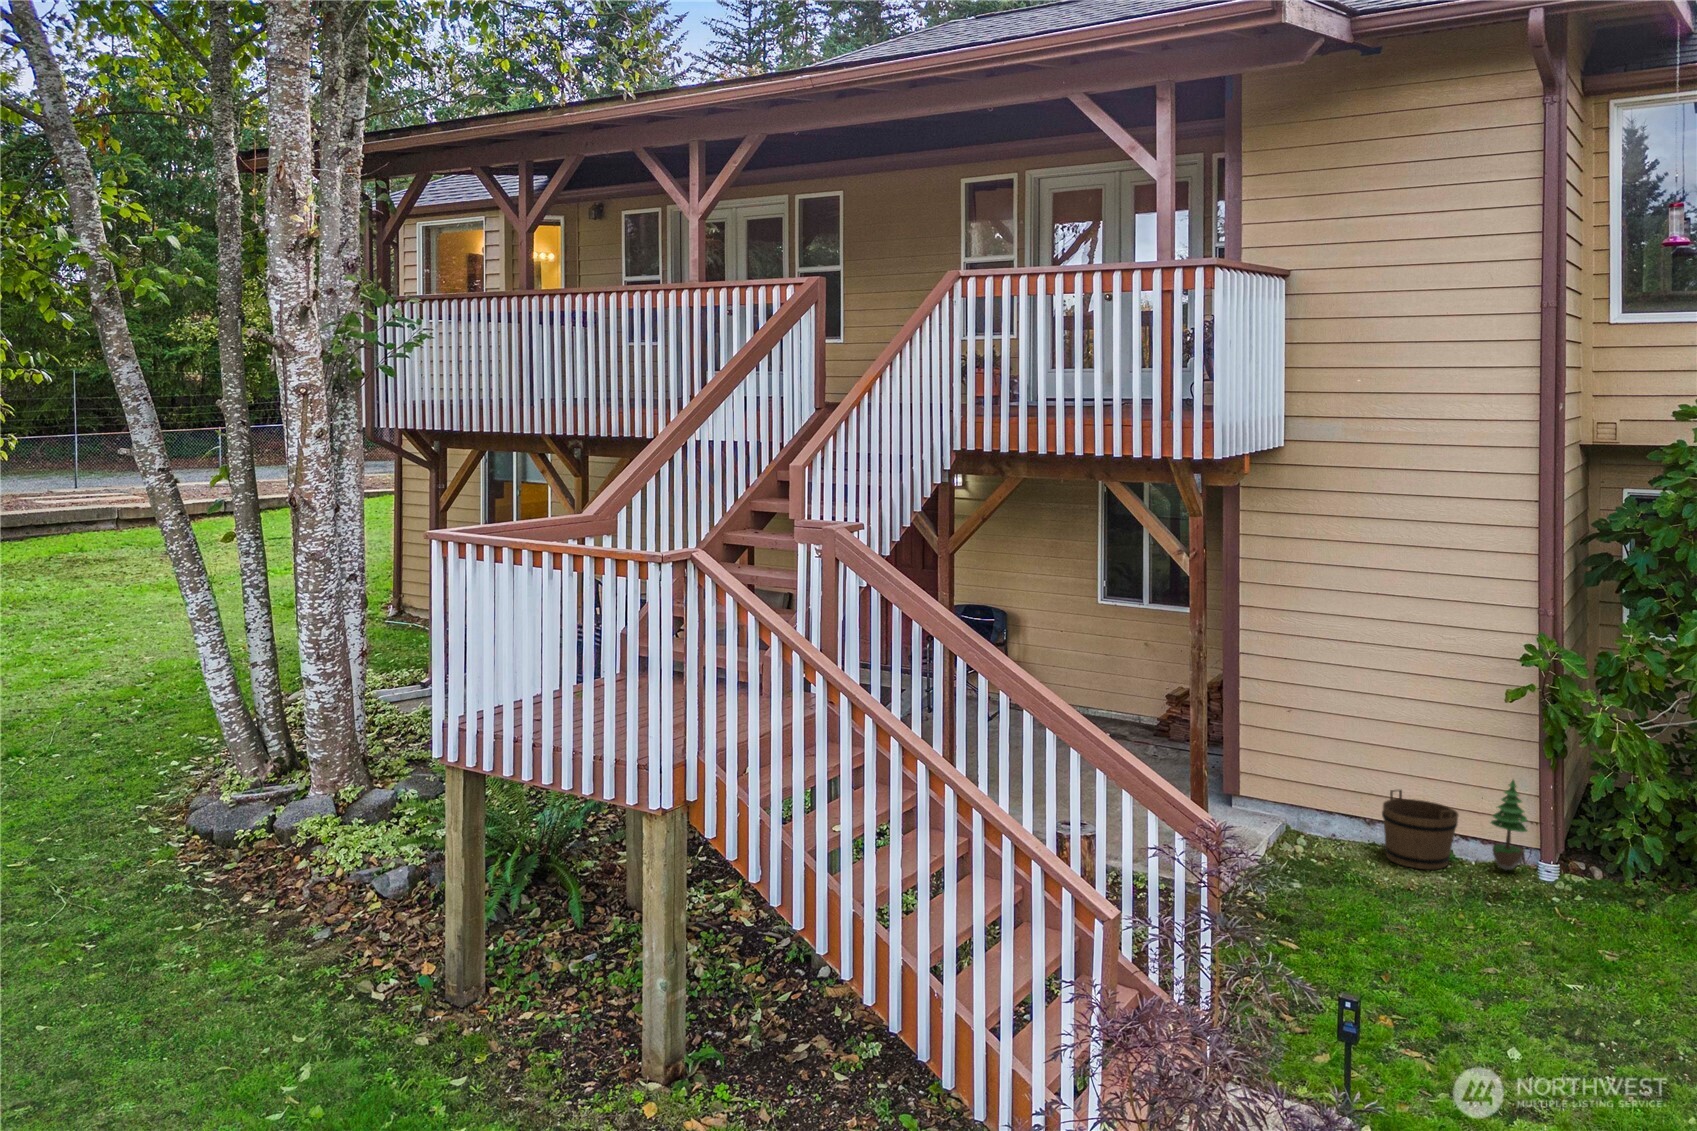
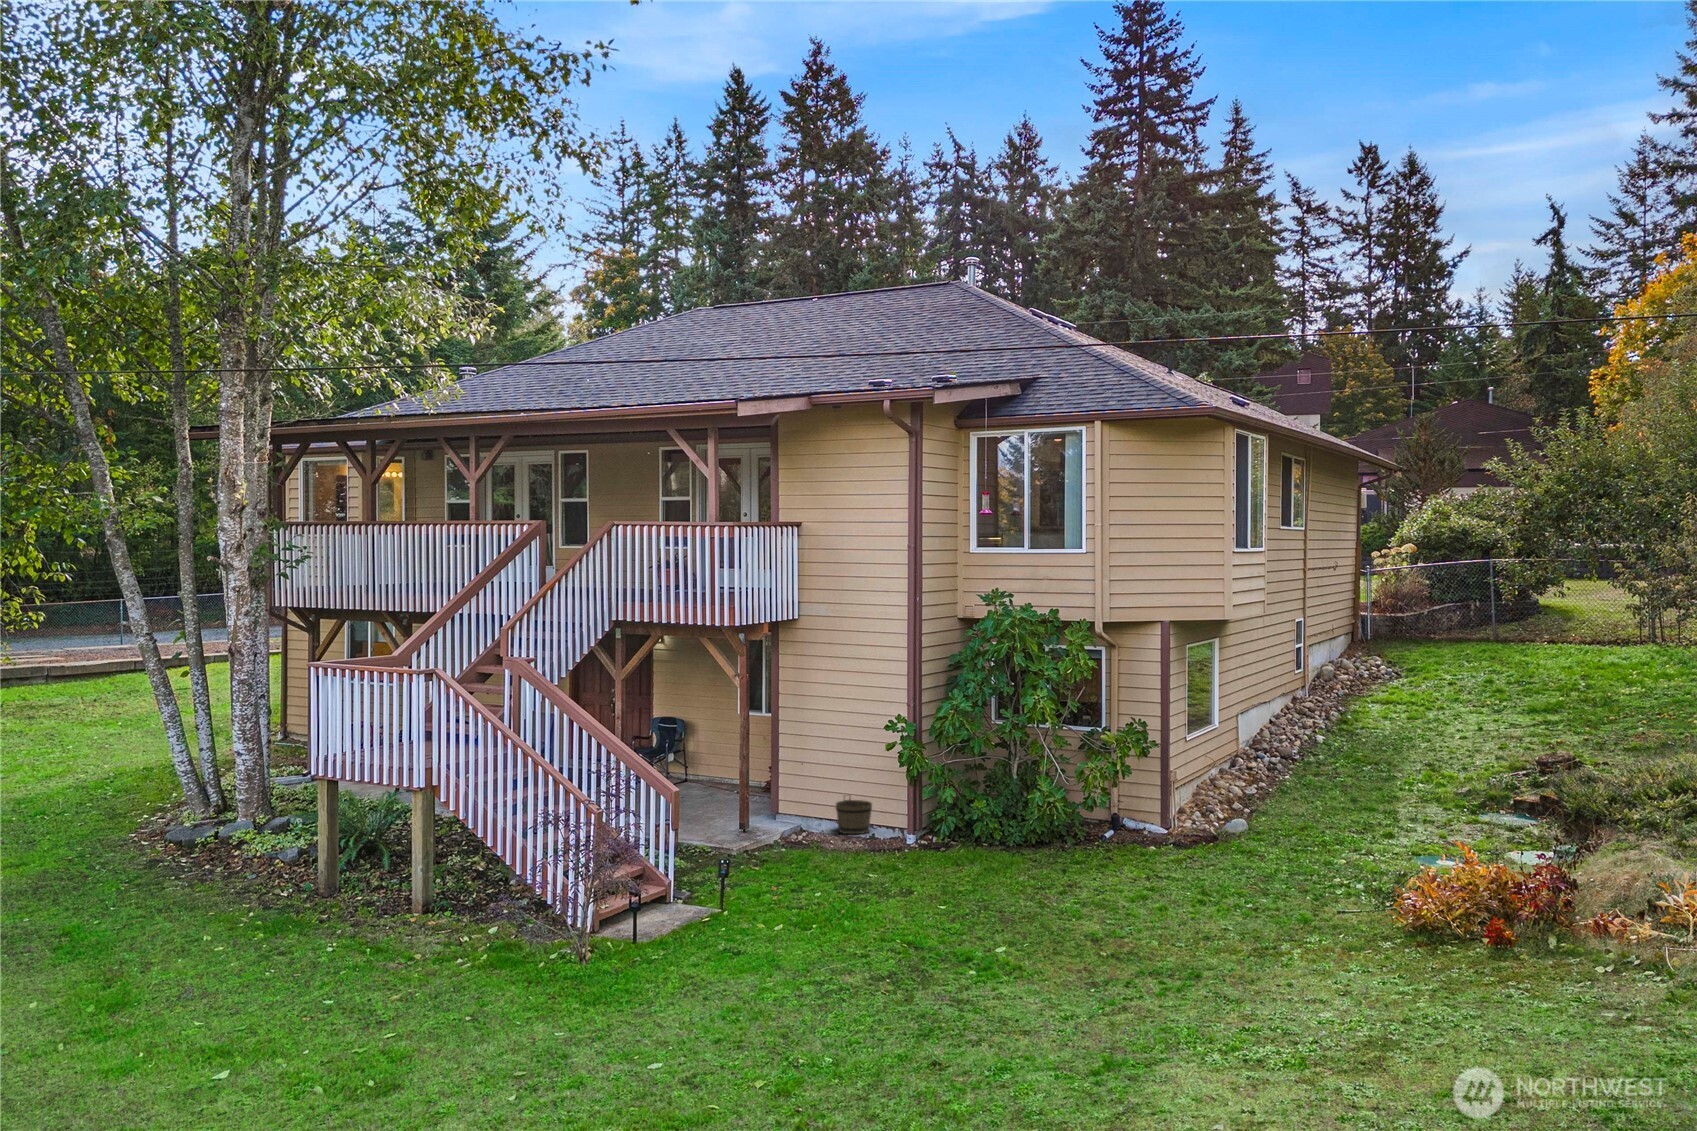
potted tree: present [1491,780,1527,870] -> none [886,783,904,833]

